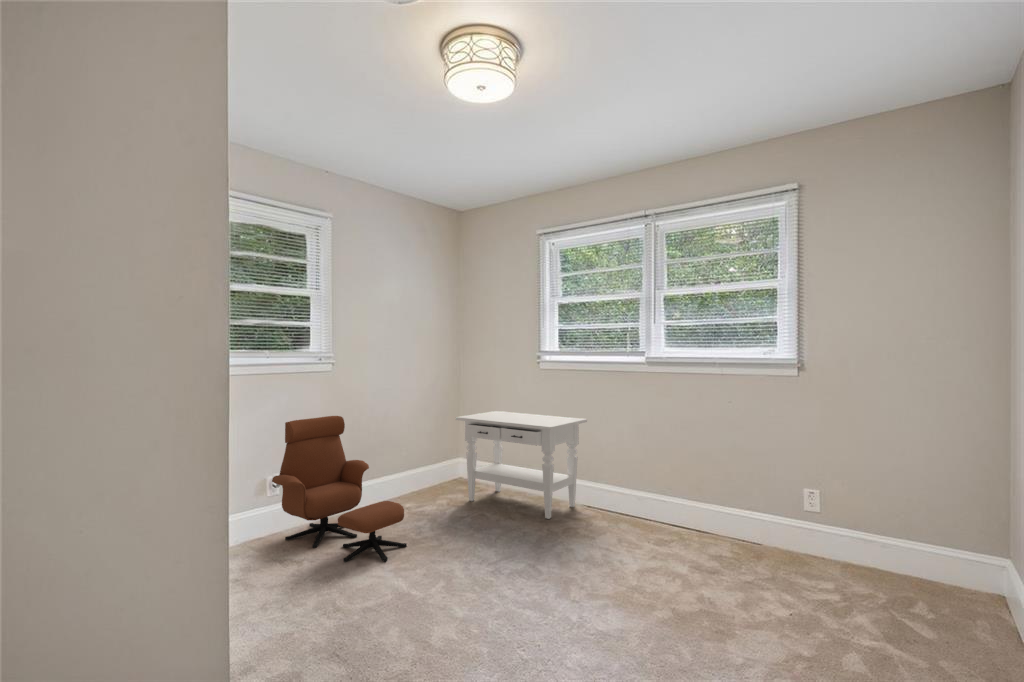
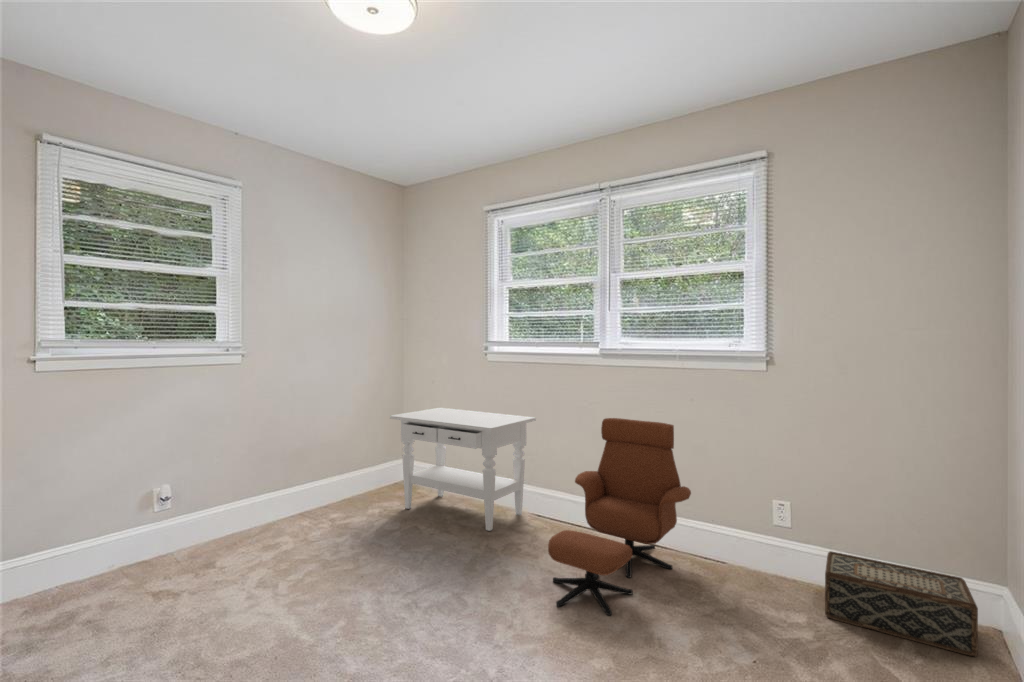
lounge chair: present [272,416,407,562] -> present [548,418,691,615]
woven basket: none [850,533,980,615] -> present [825,551,978,656]

